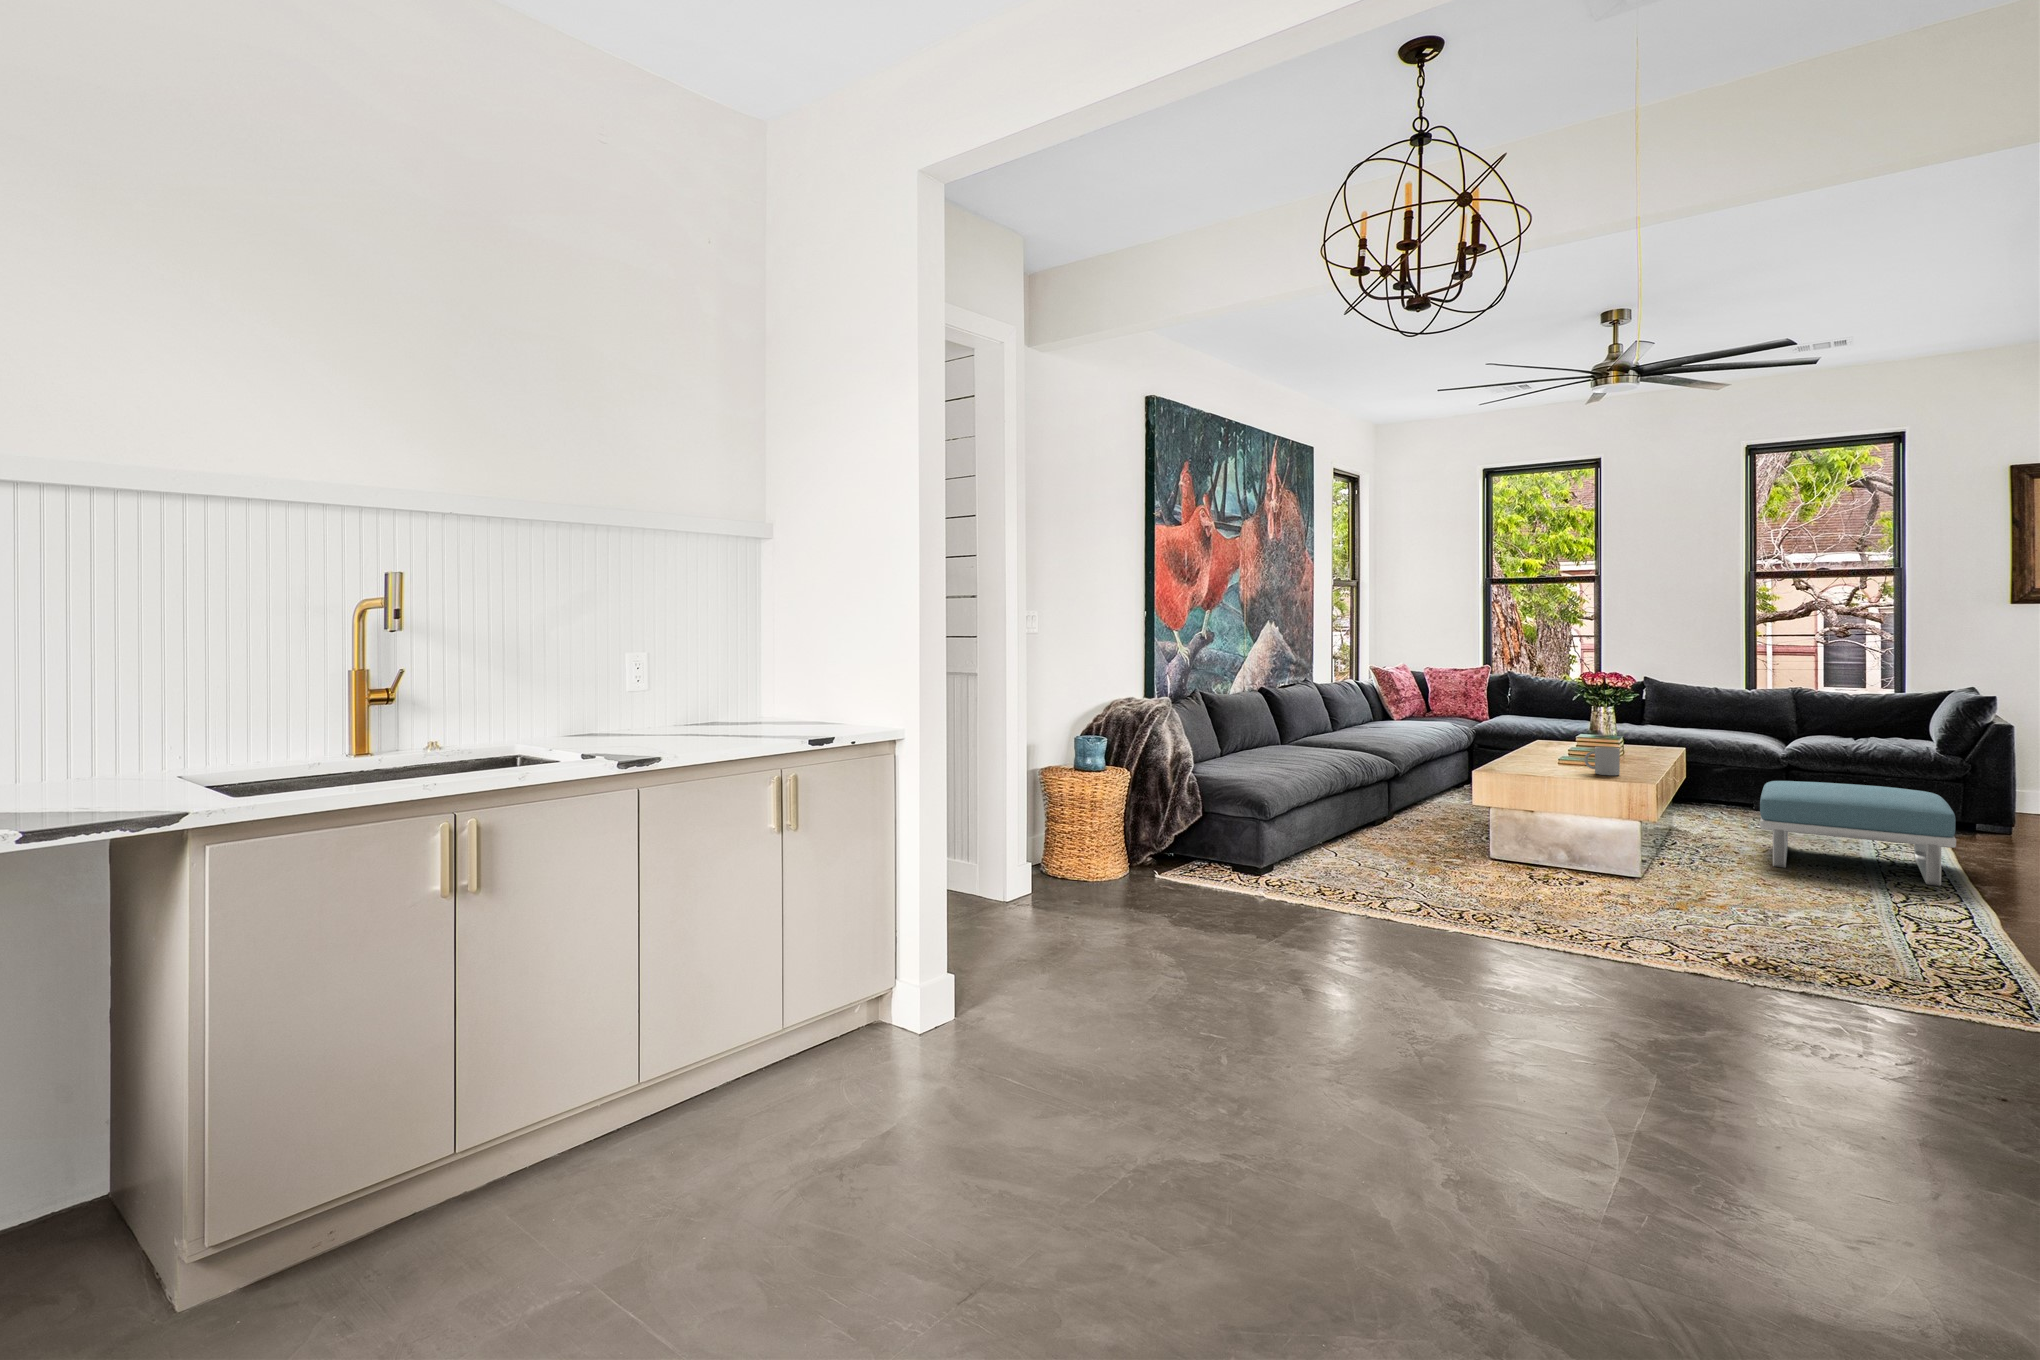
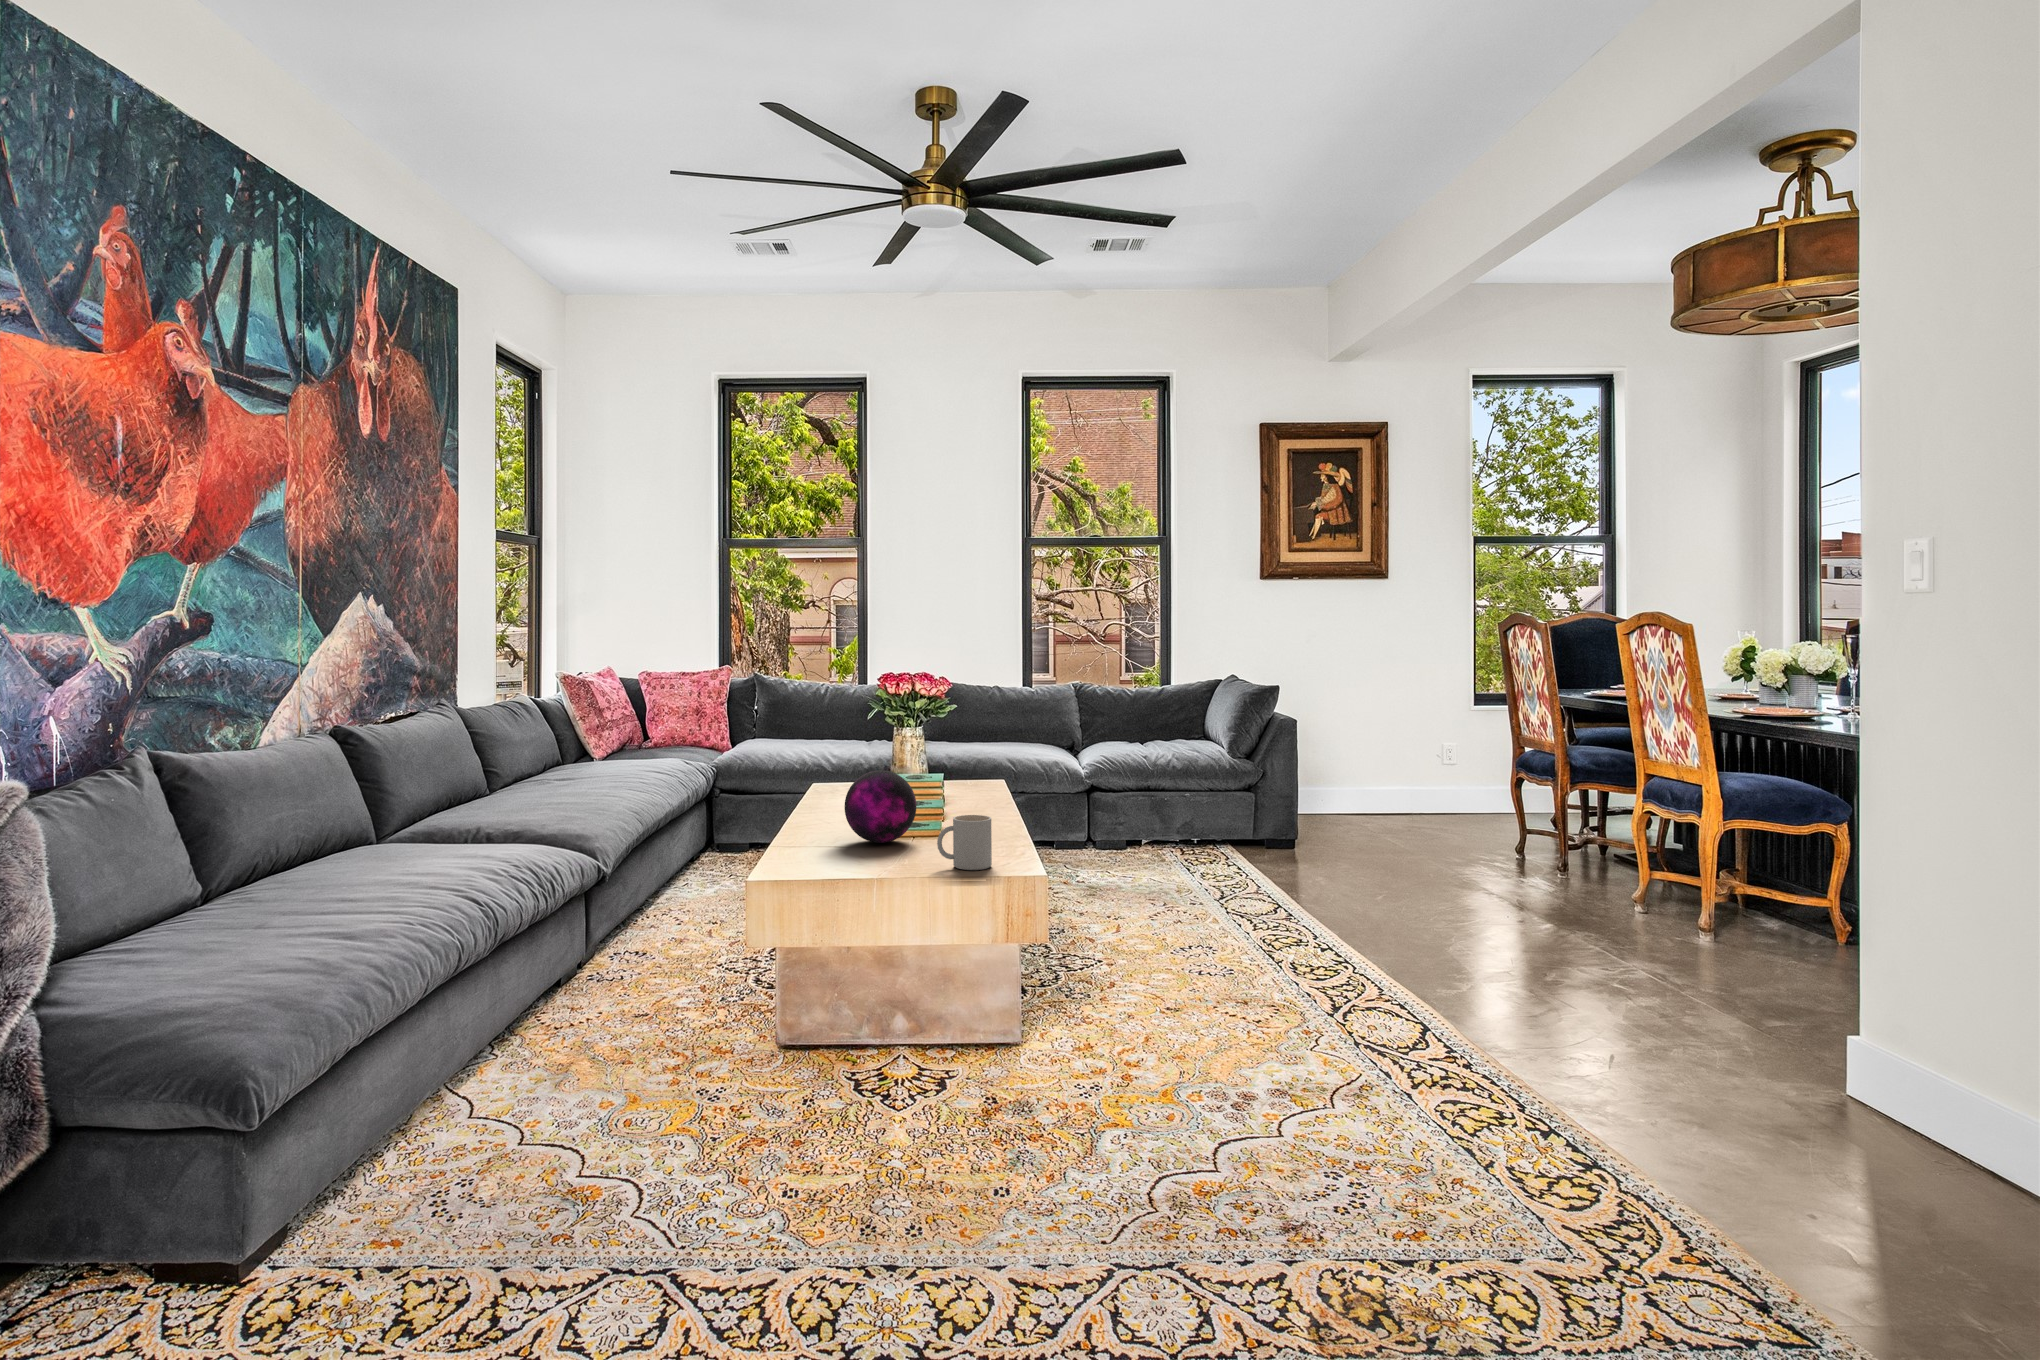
decorative orb: none [1537,723,1583,763] -> present [845,770,916,843]
footstool: present [1760,781,1956,886] -> none [1120,824,1371,974]

